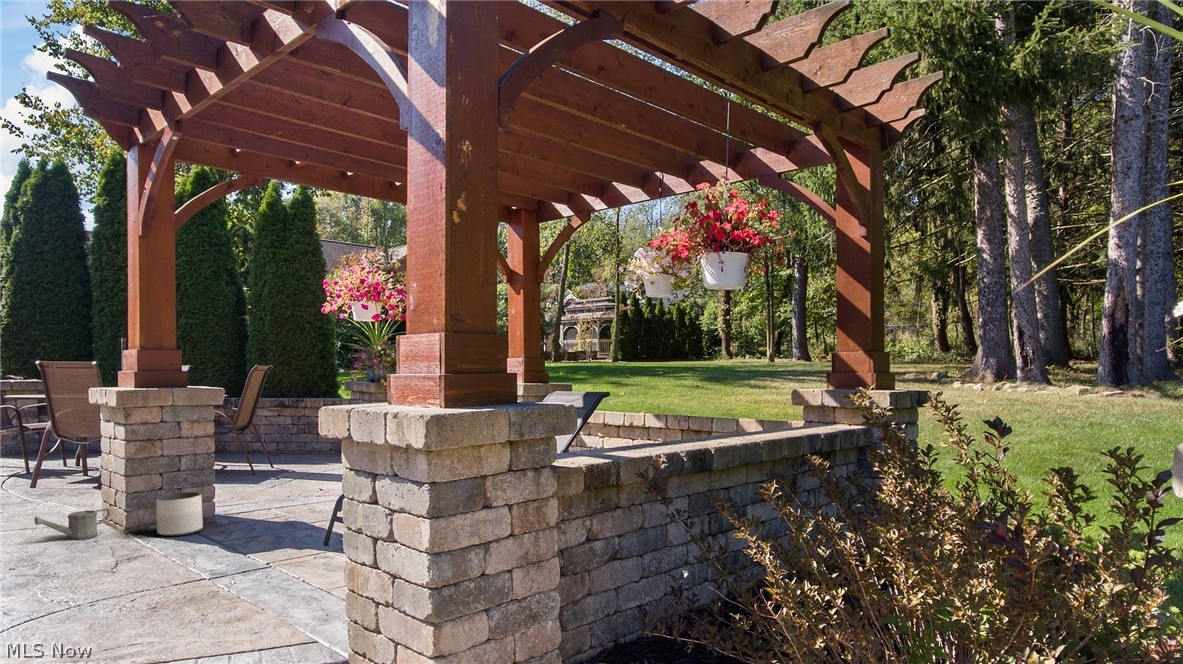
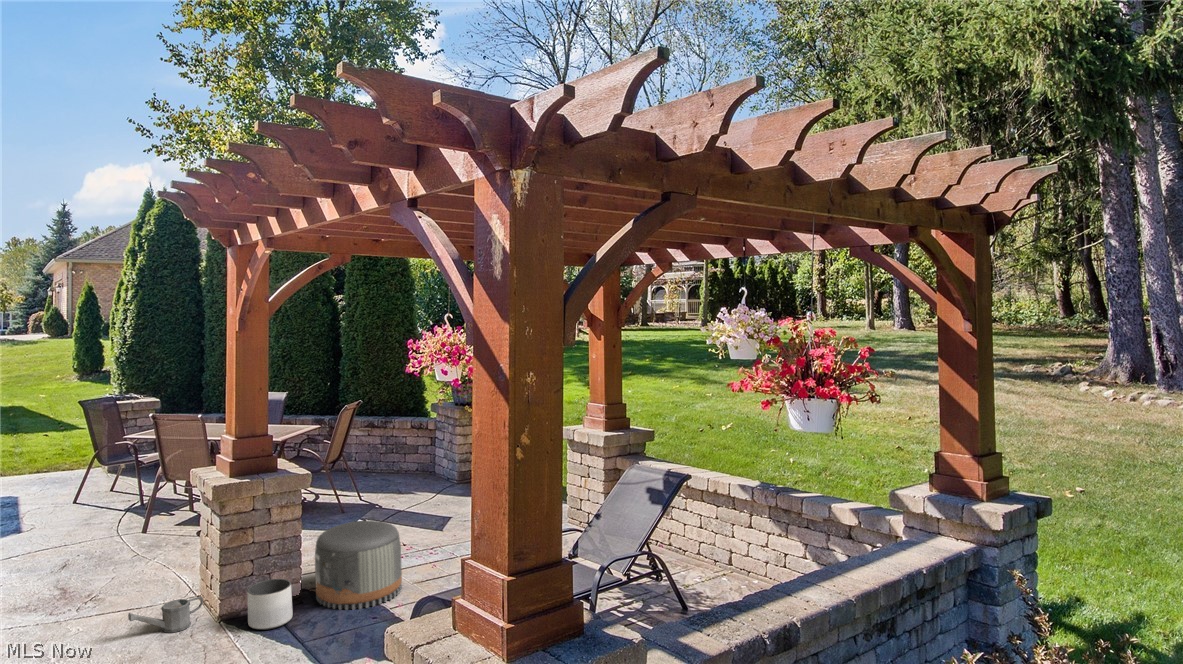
pouf: none [225,447,315,525] -> present [315,521,402,610]

